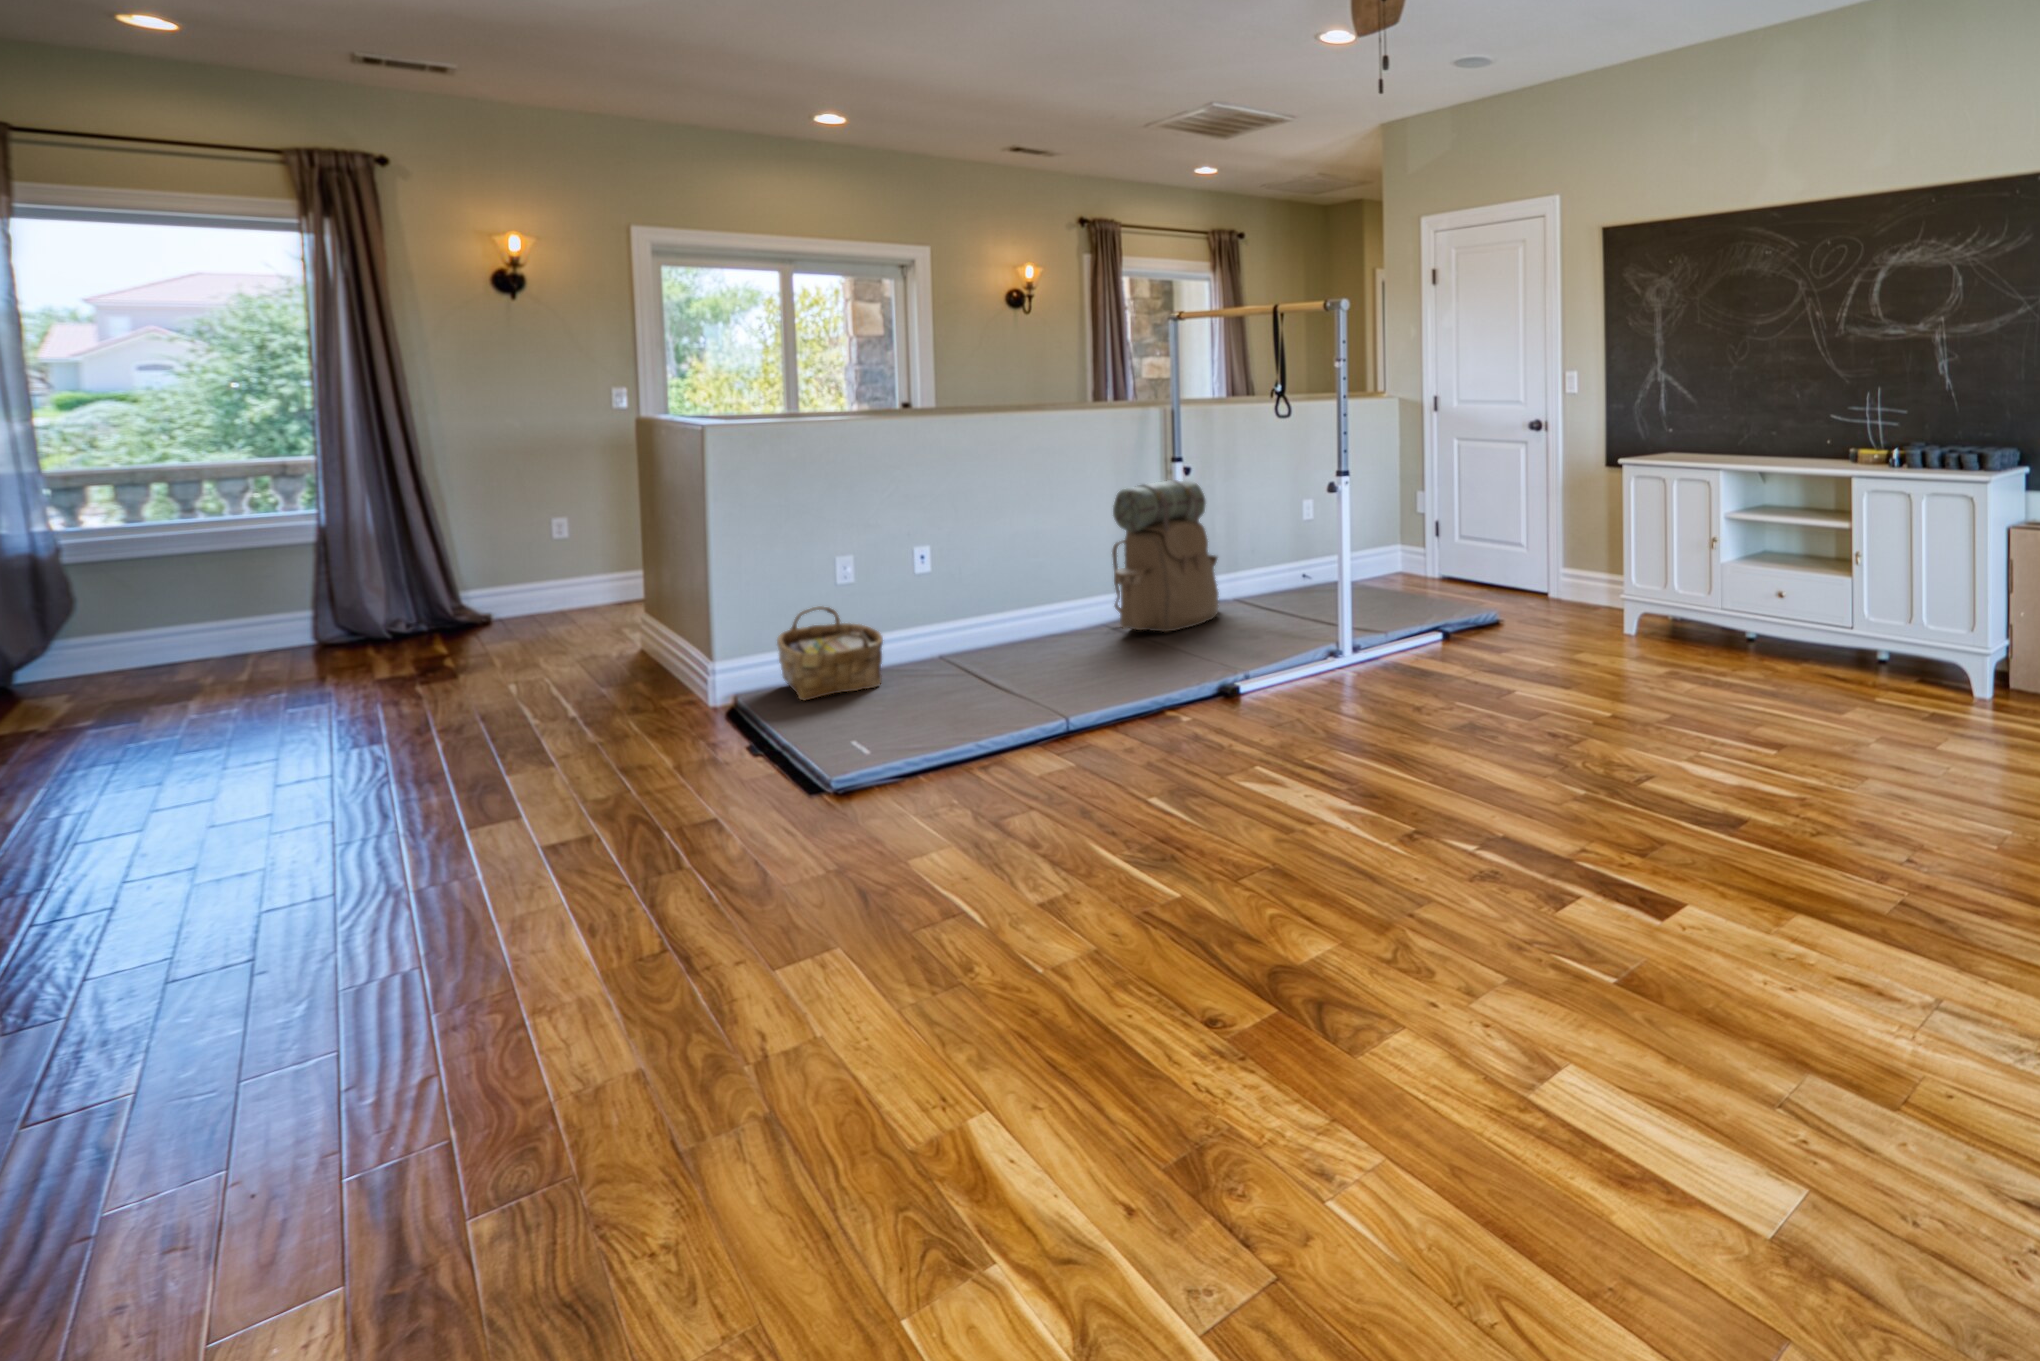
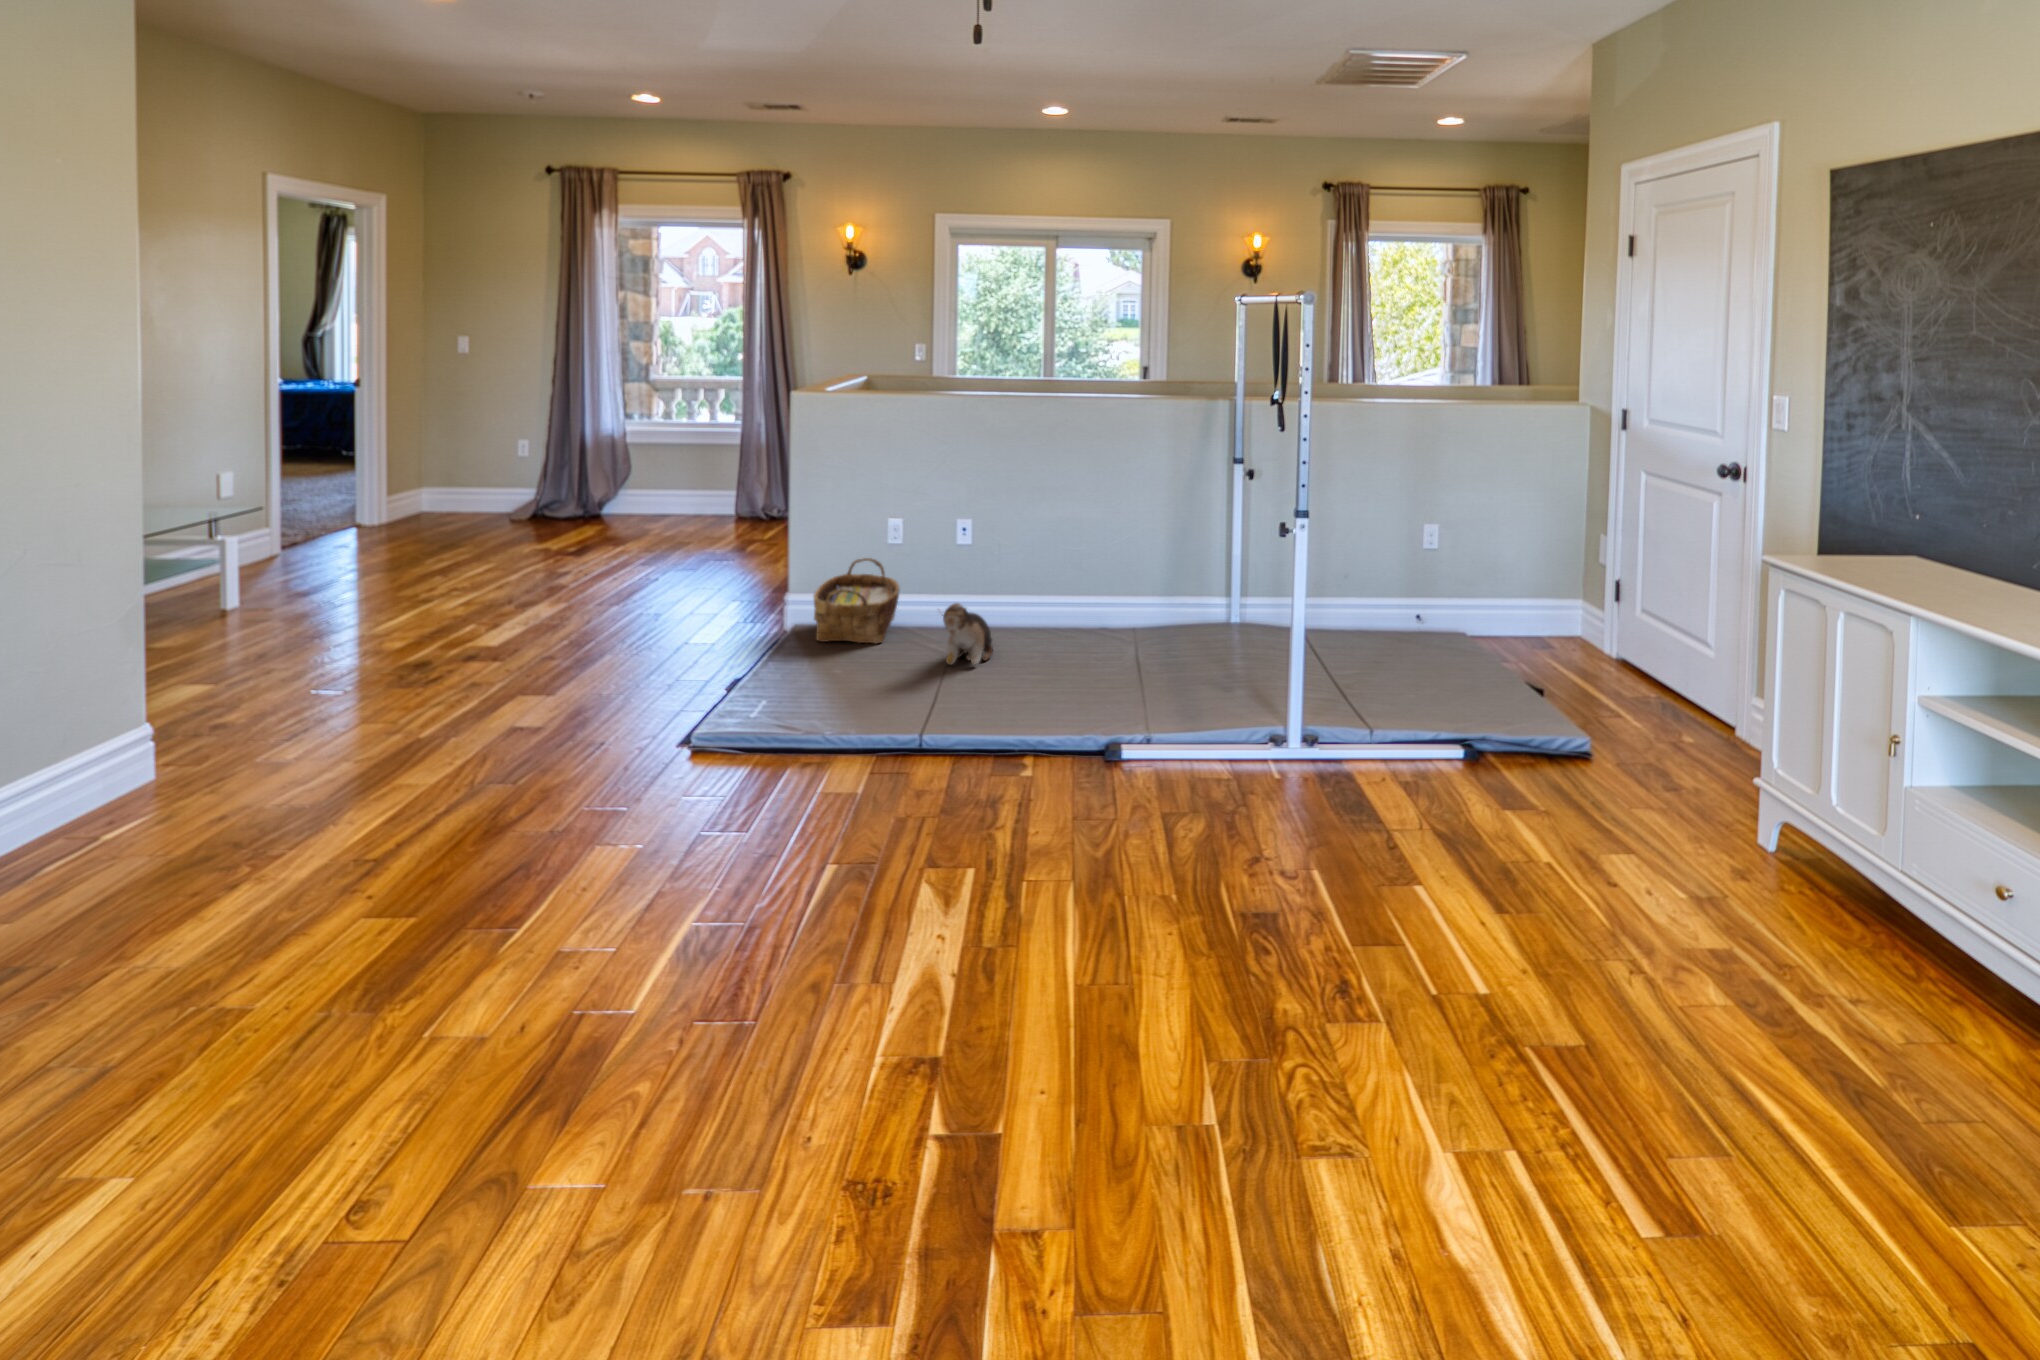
backpack: present [1112,480,1219,632] -> none [1123,485,1261,655]
plush toy: none [980,616,1022,681] -> present [941,603,993,665]

